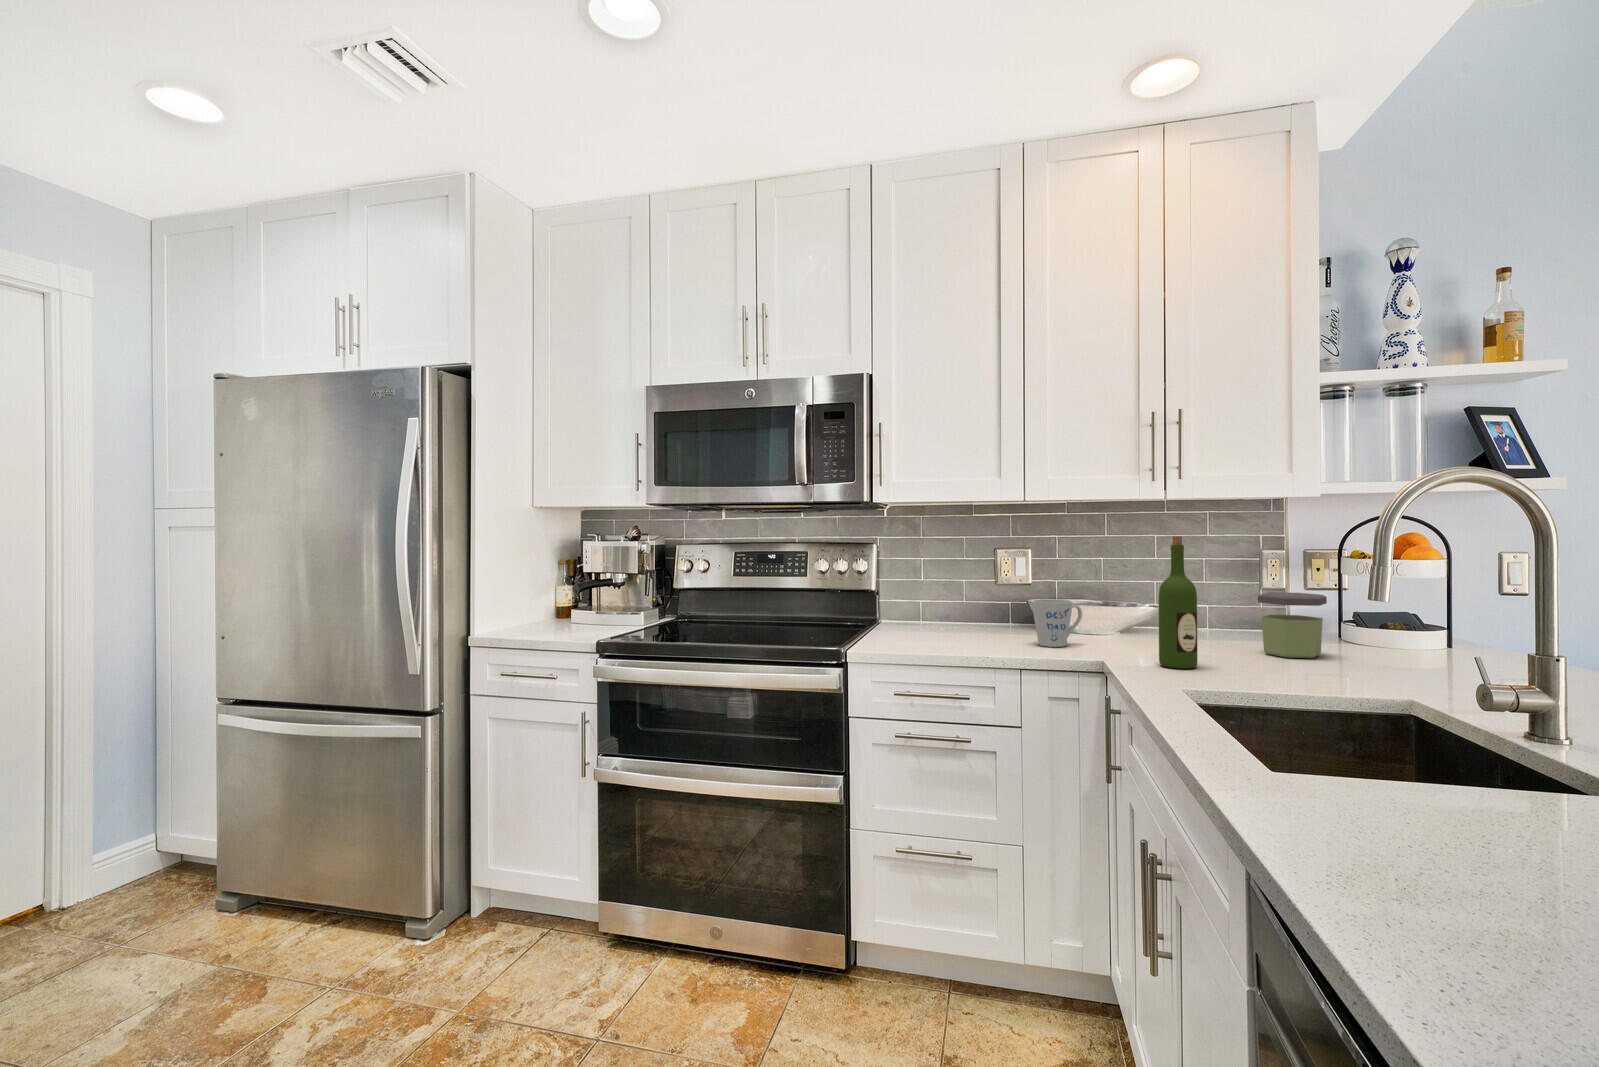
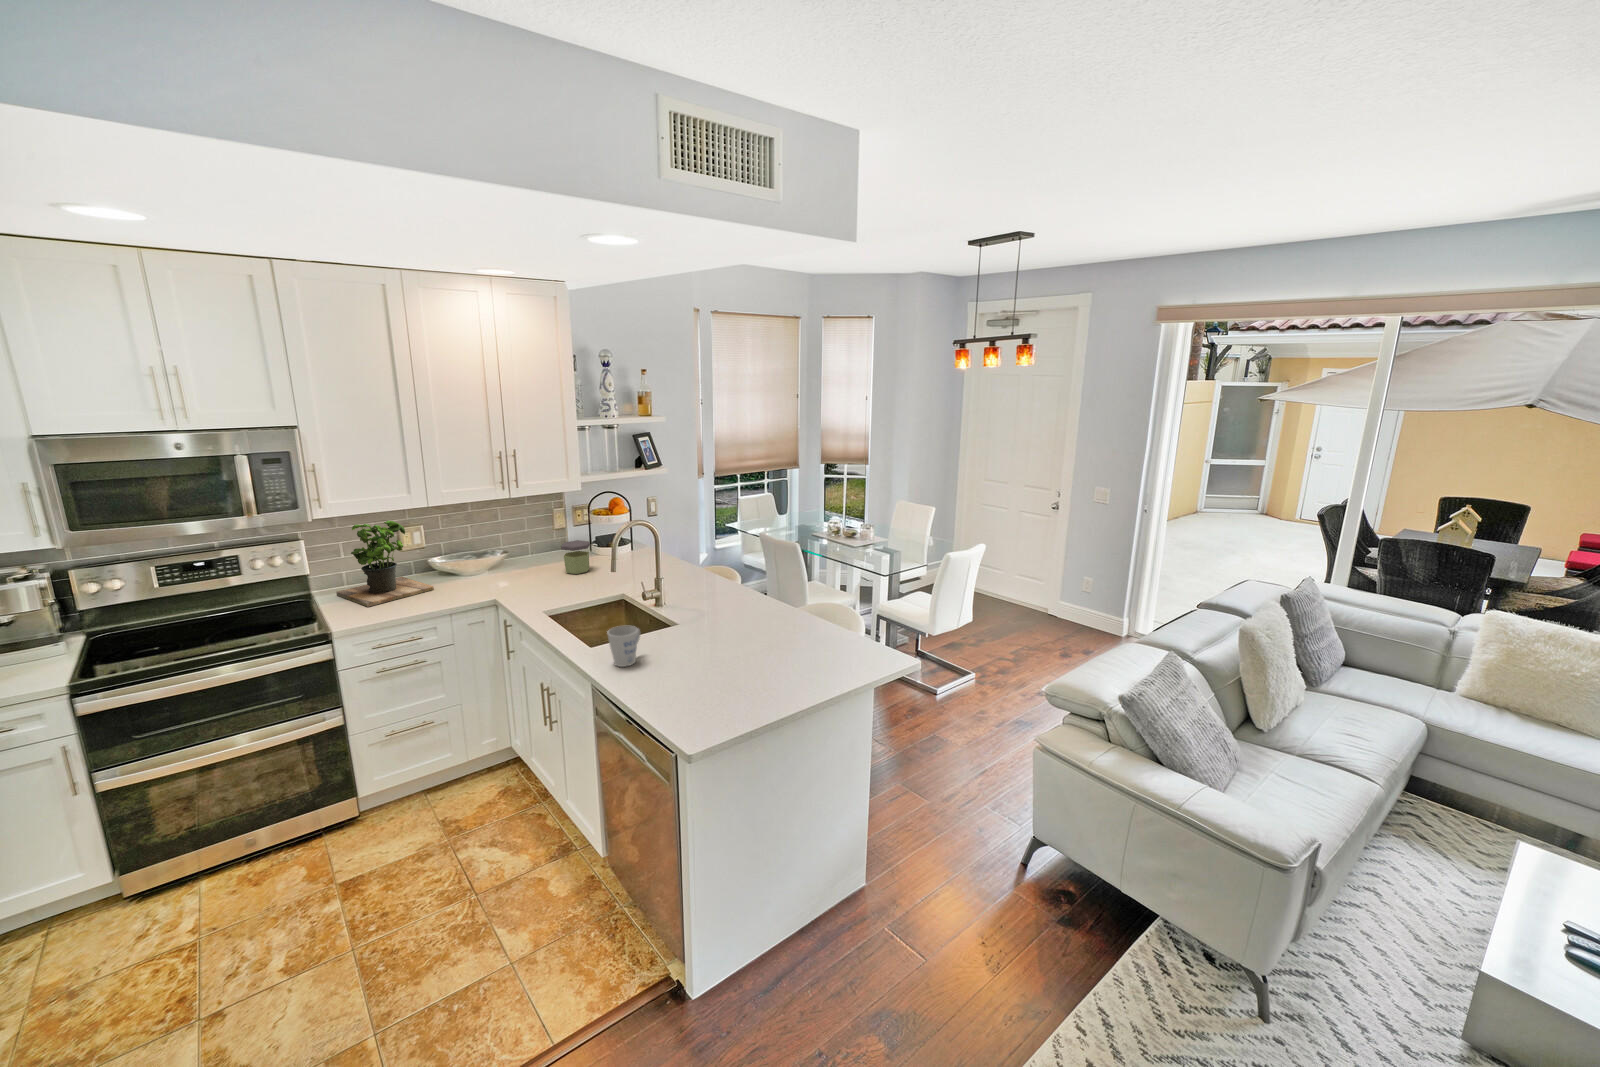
potted plant: none [901,520,1020,640] -> present [336,521,434,607]
wine bottle: present [1159,536,1198,669] -> none [520,531,542,596]
mug: present [1032,599,1082,647] -> present [607,626,640,667]

